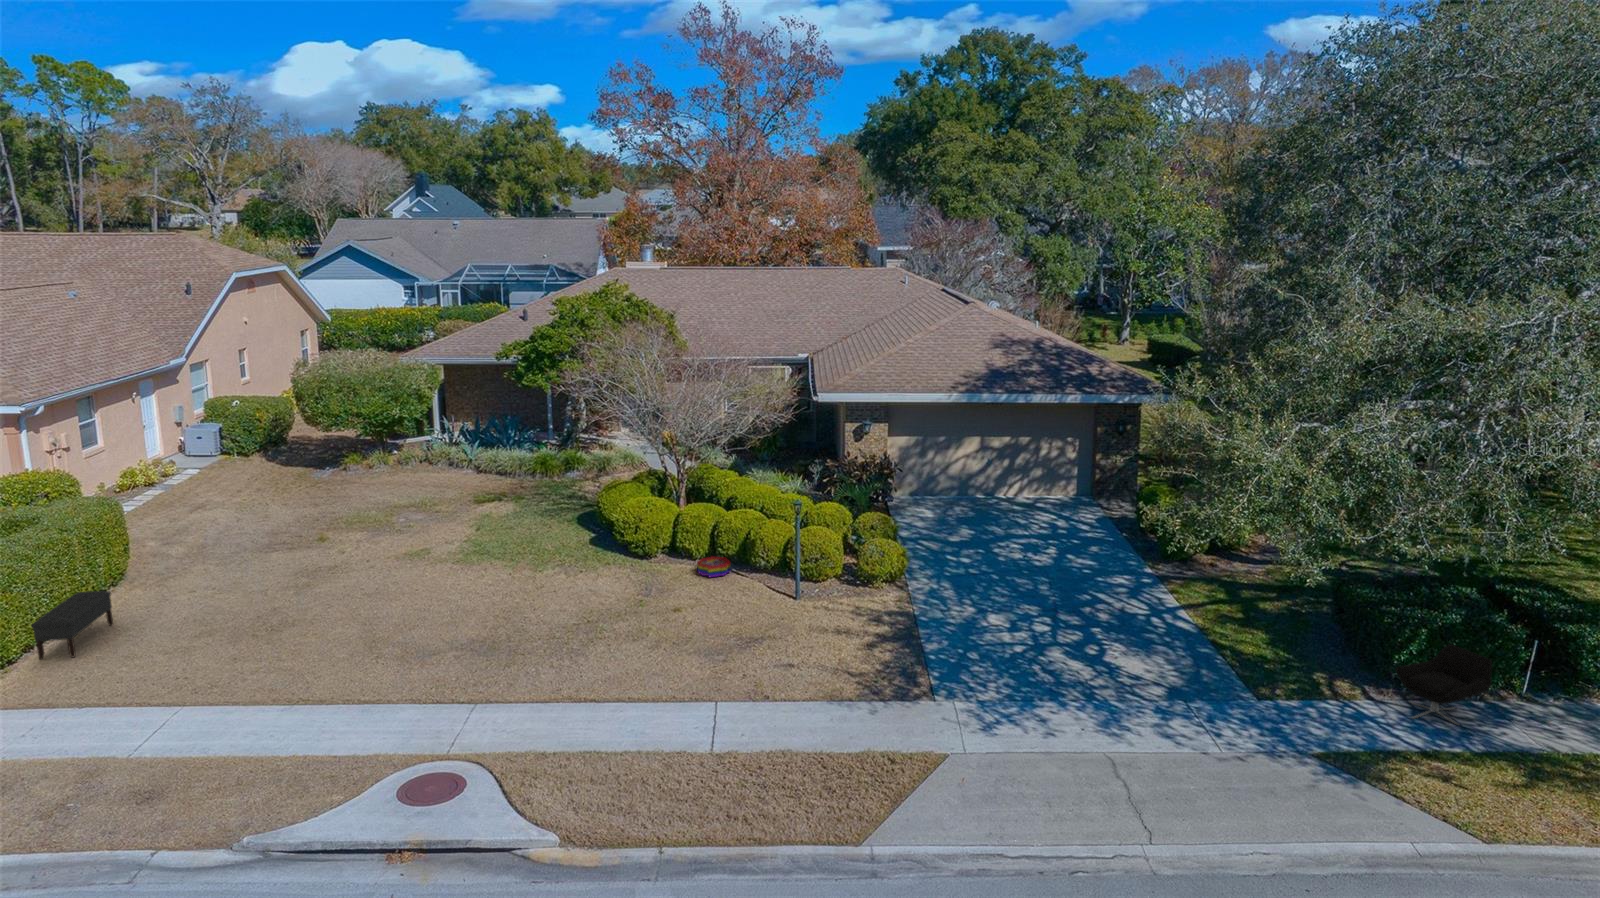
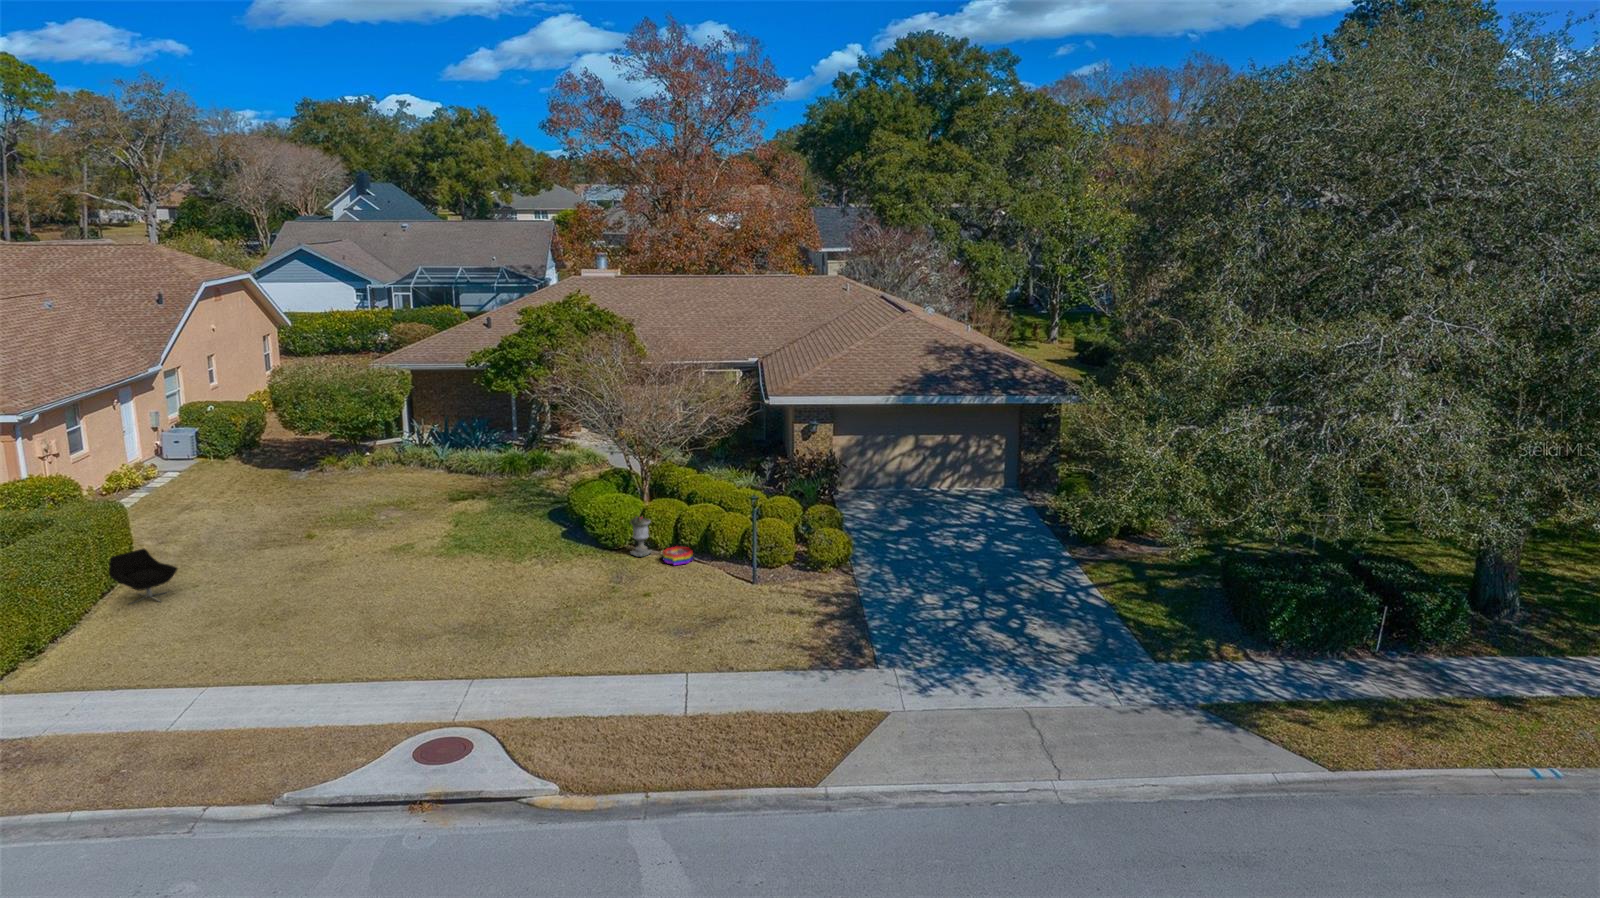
planter: none [661,521,686,568] -> present [630,516,652,557]
bench: present [31,591,113,659] -> none [52,586,125,650]
lounge chair: present [1395,644,1492,724] -> present [109,548,177,602]

